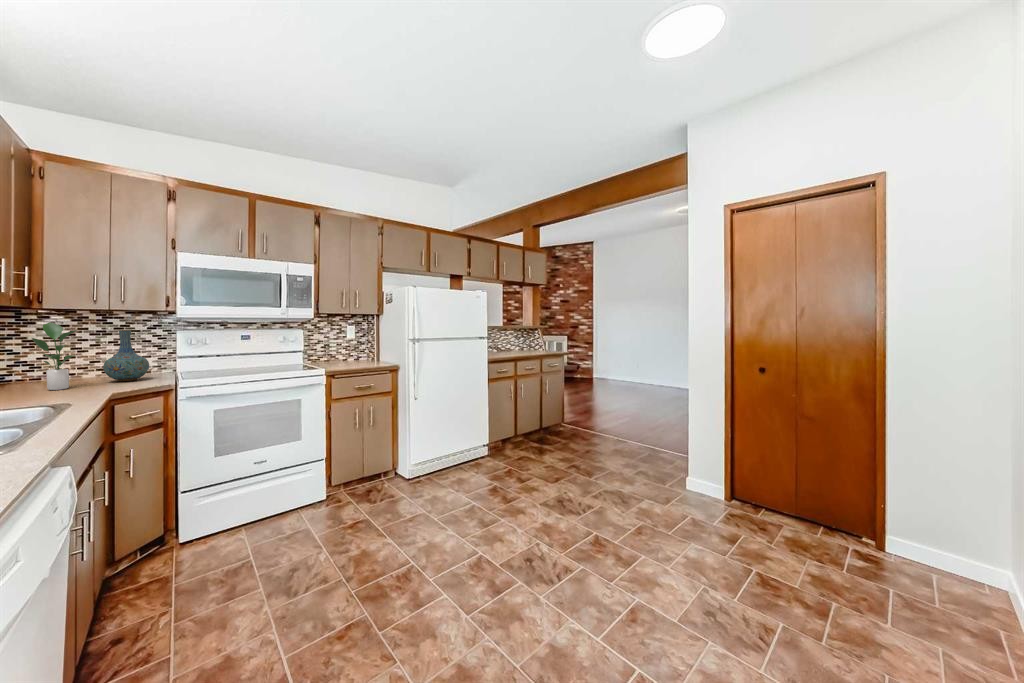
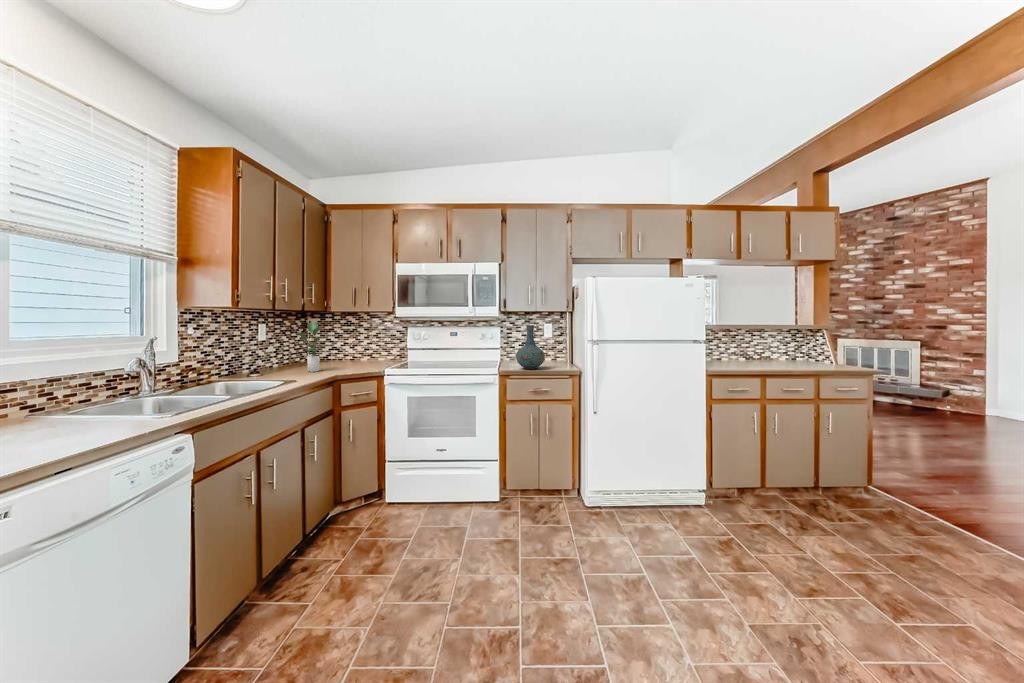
vase: present [103,330,149,381] -> present [516,325,545,369]

